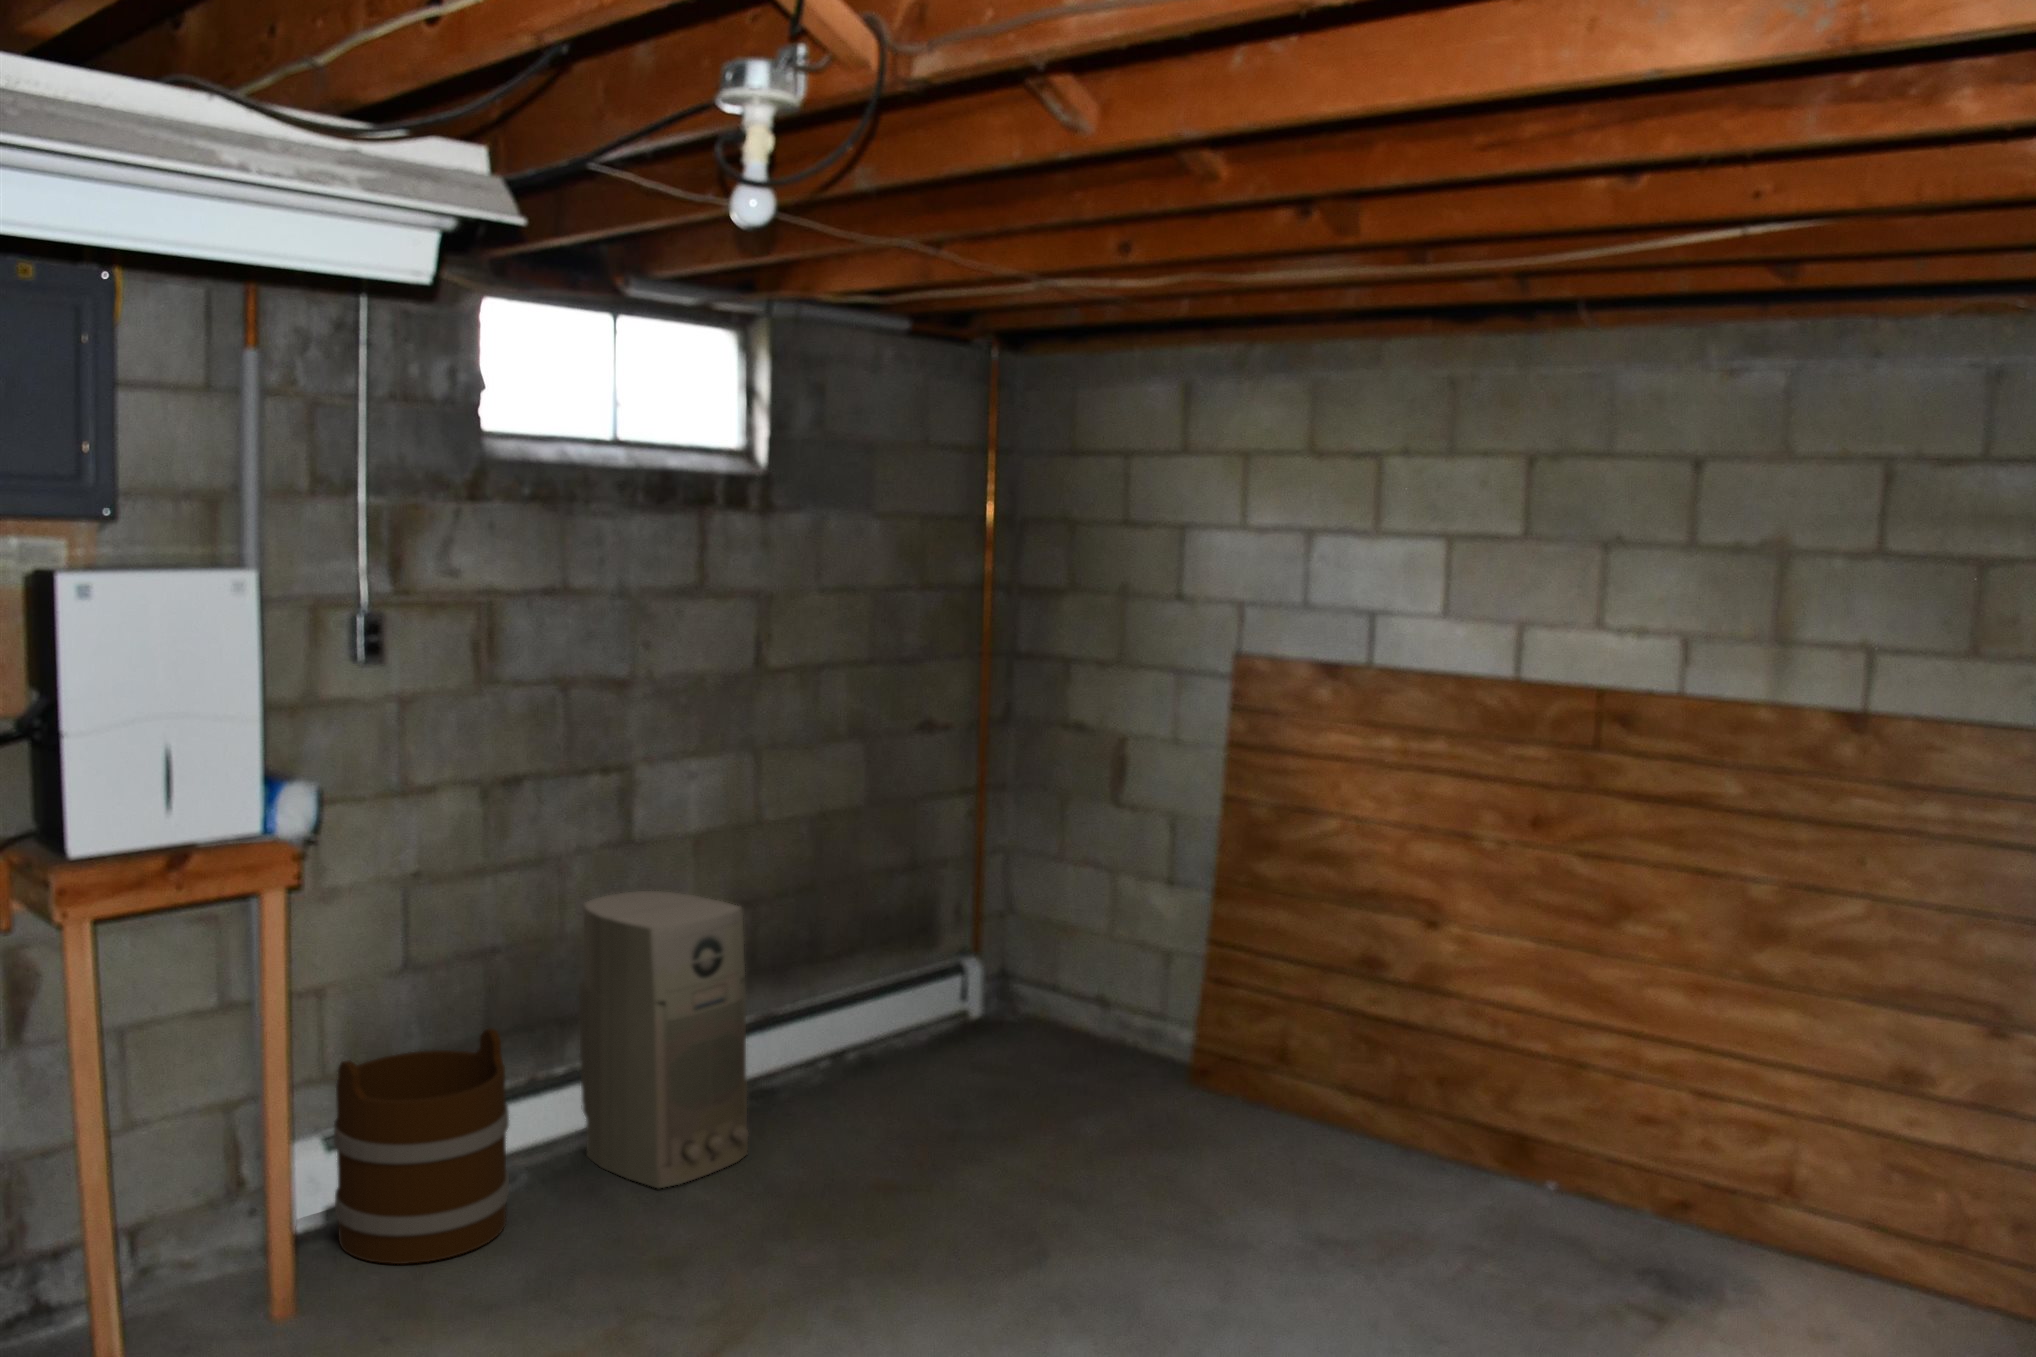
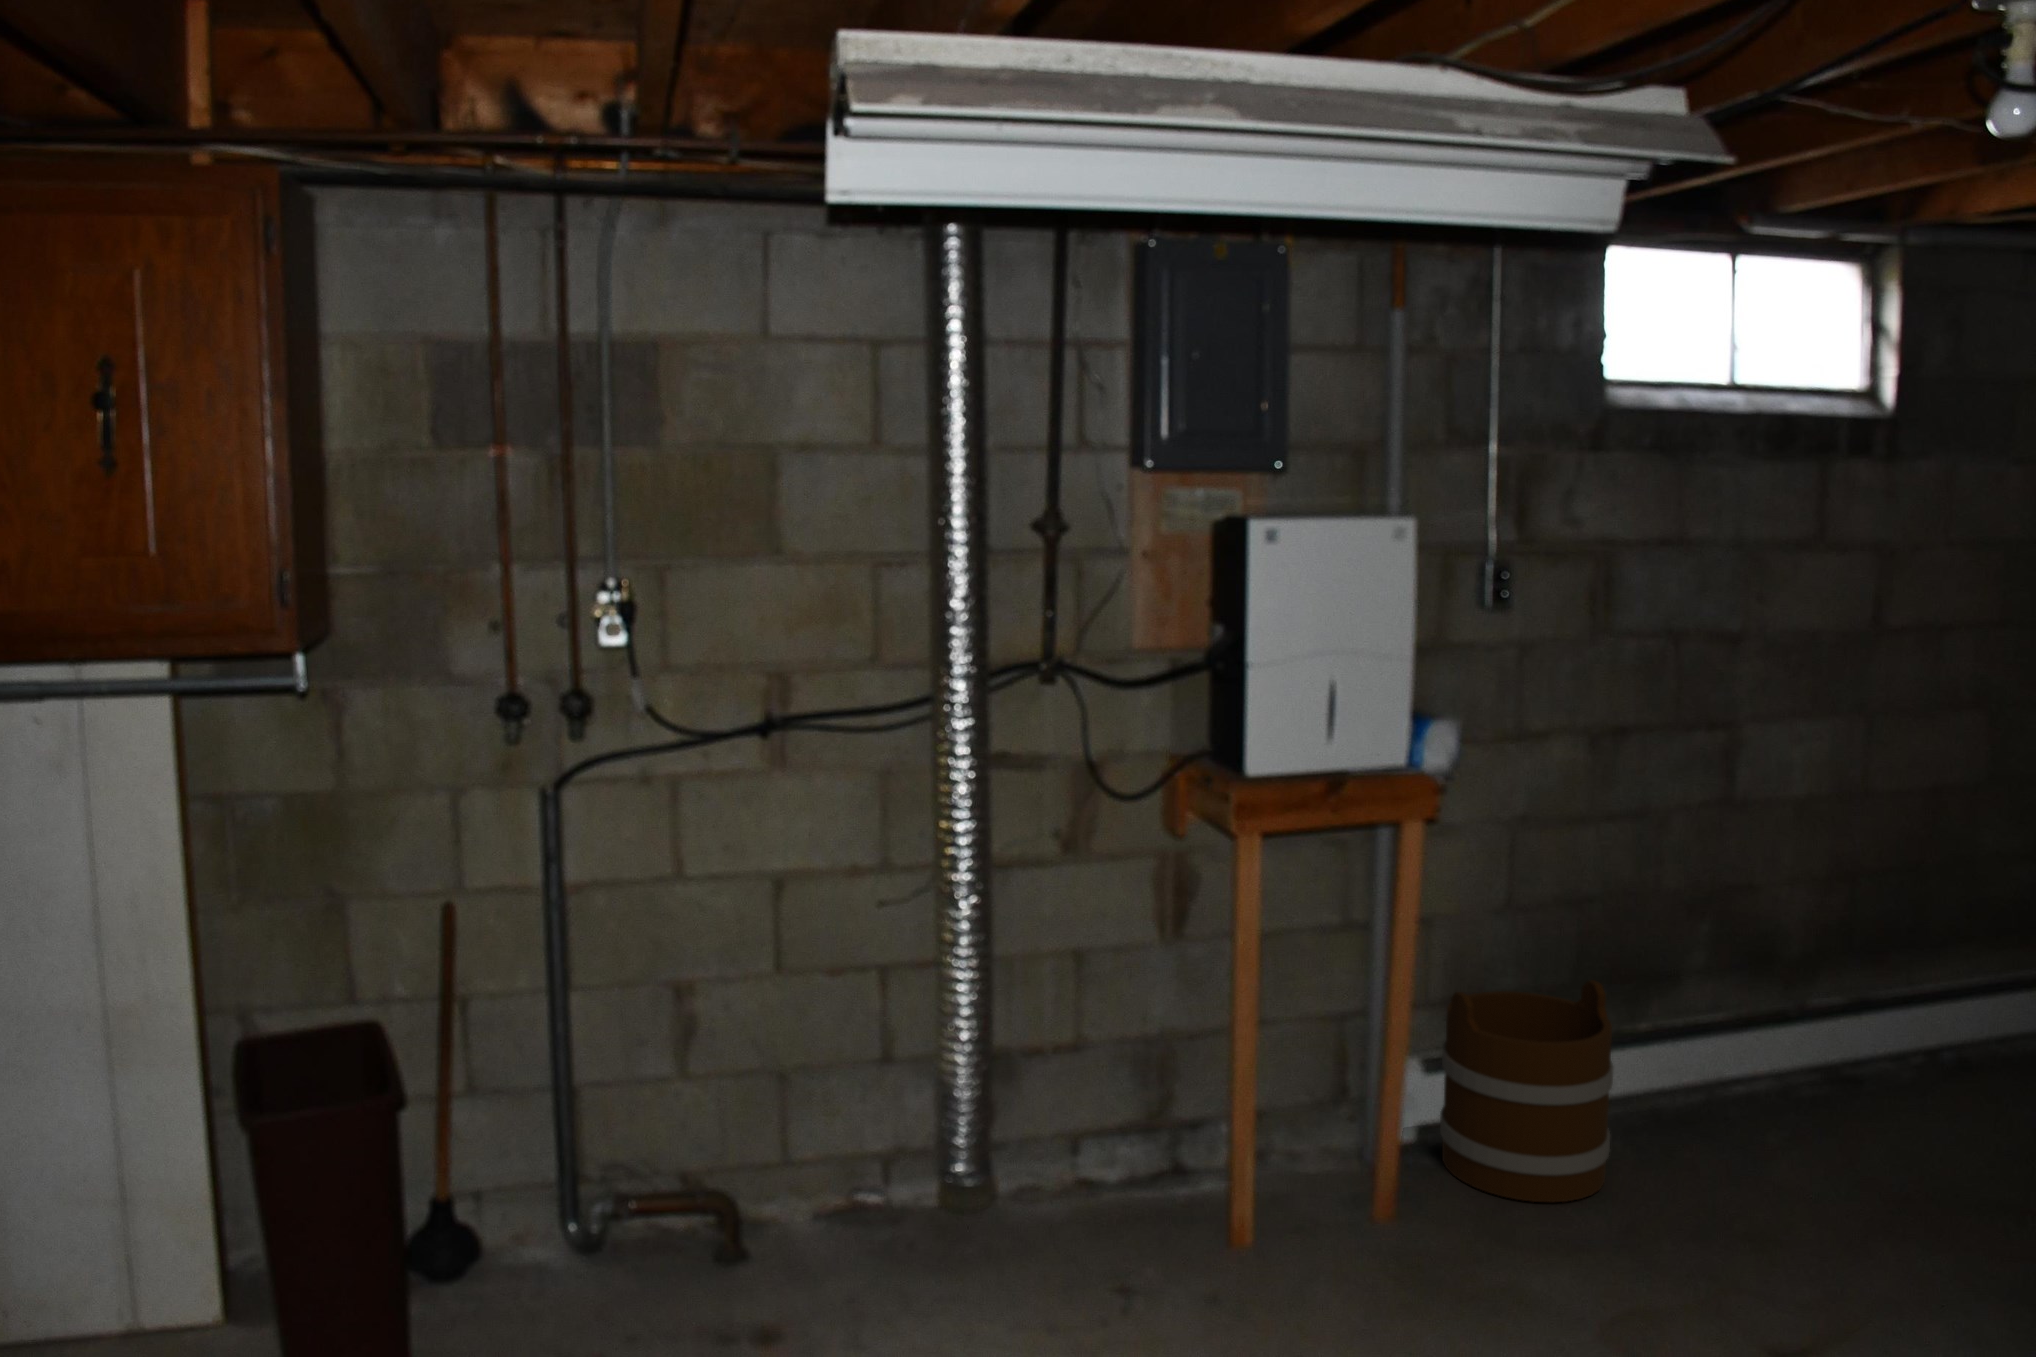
air purifier: present [579,891,749,1188] -> none [1669,858,1871,1176]

